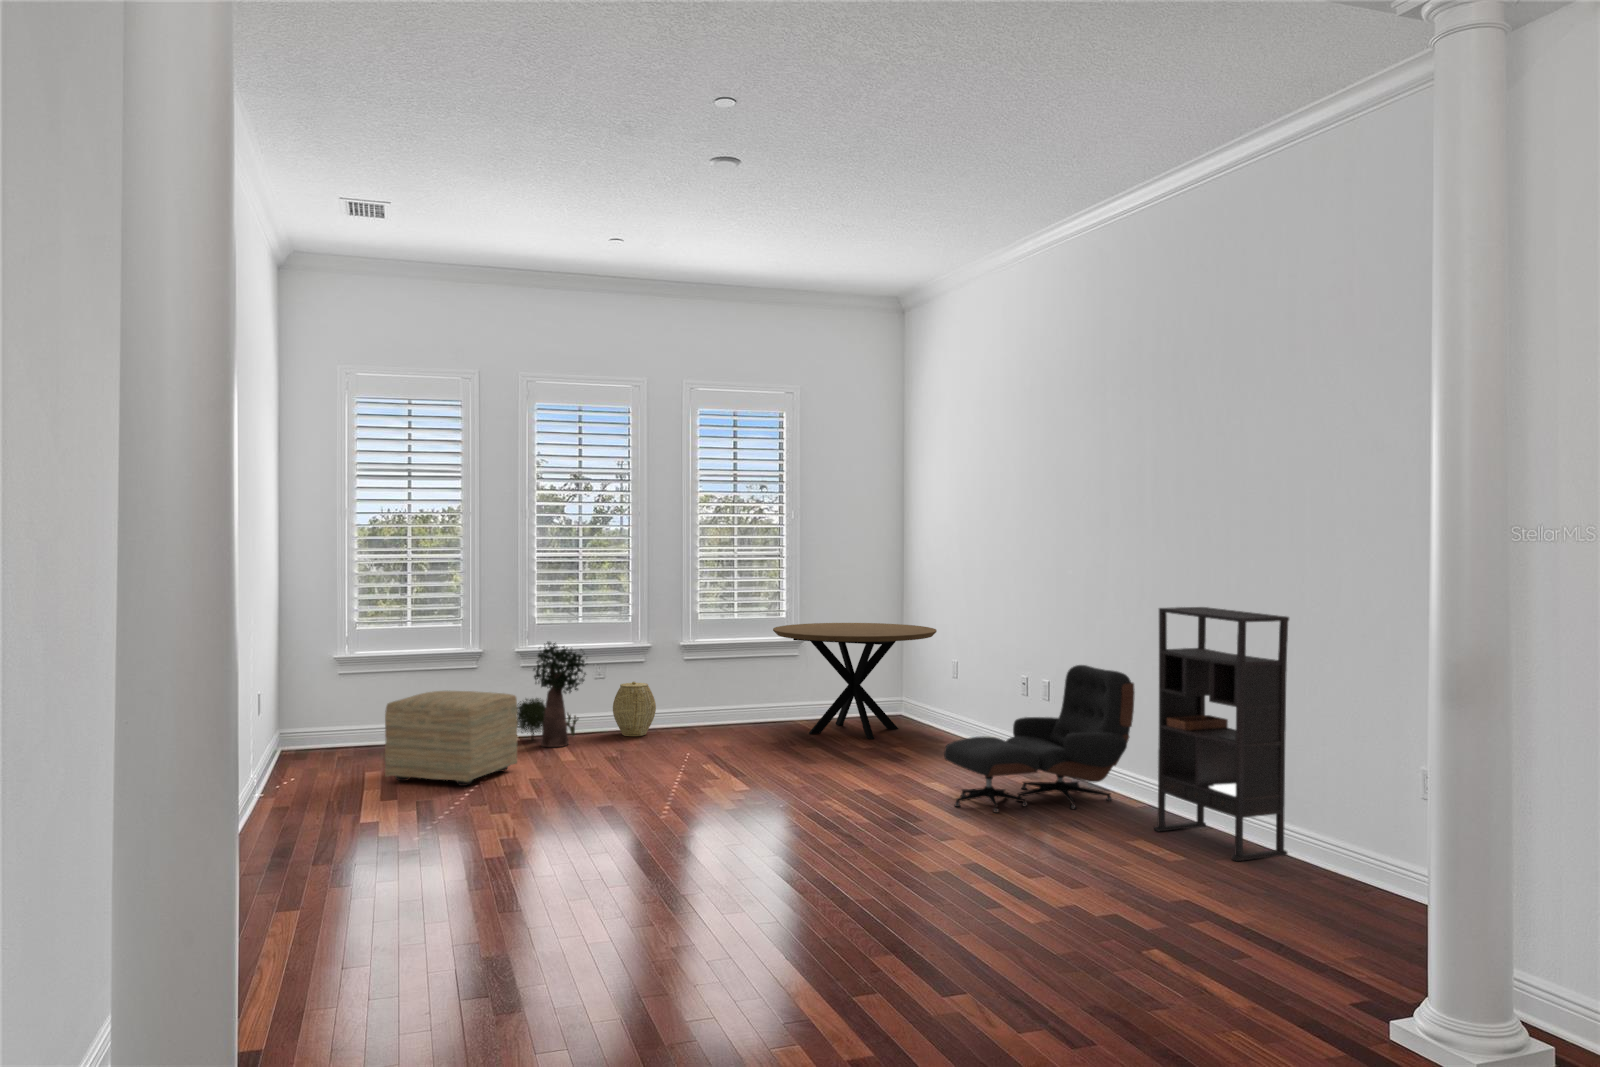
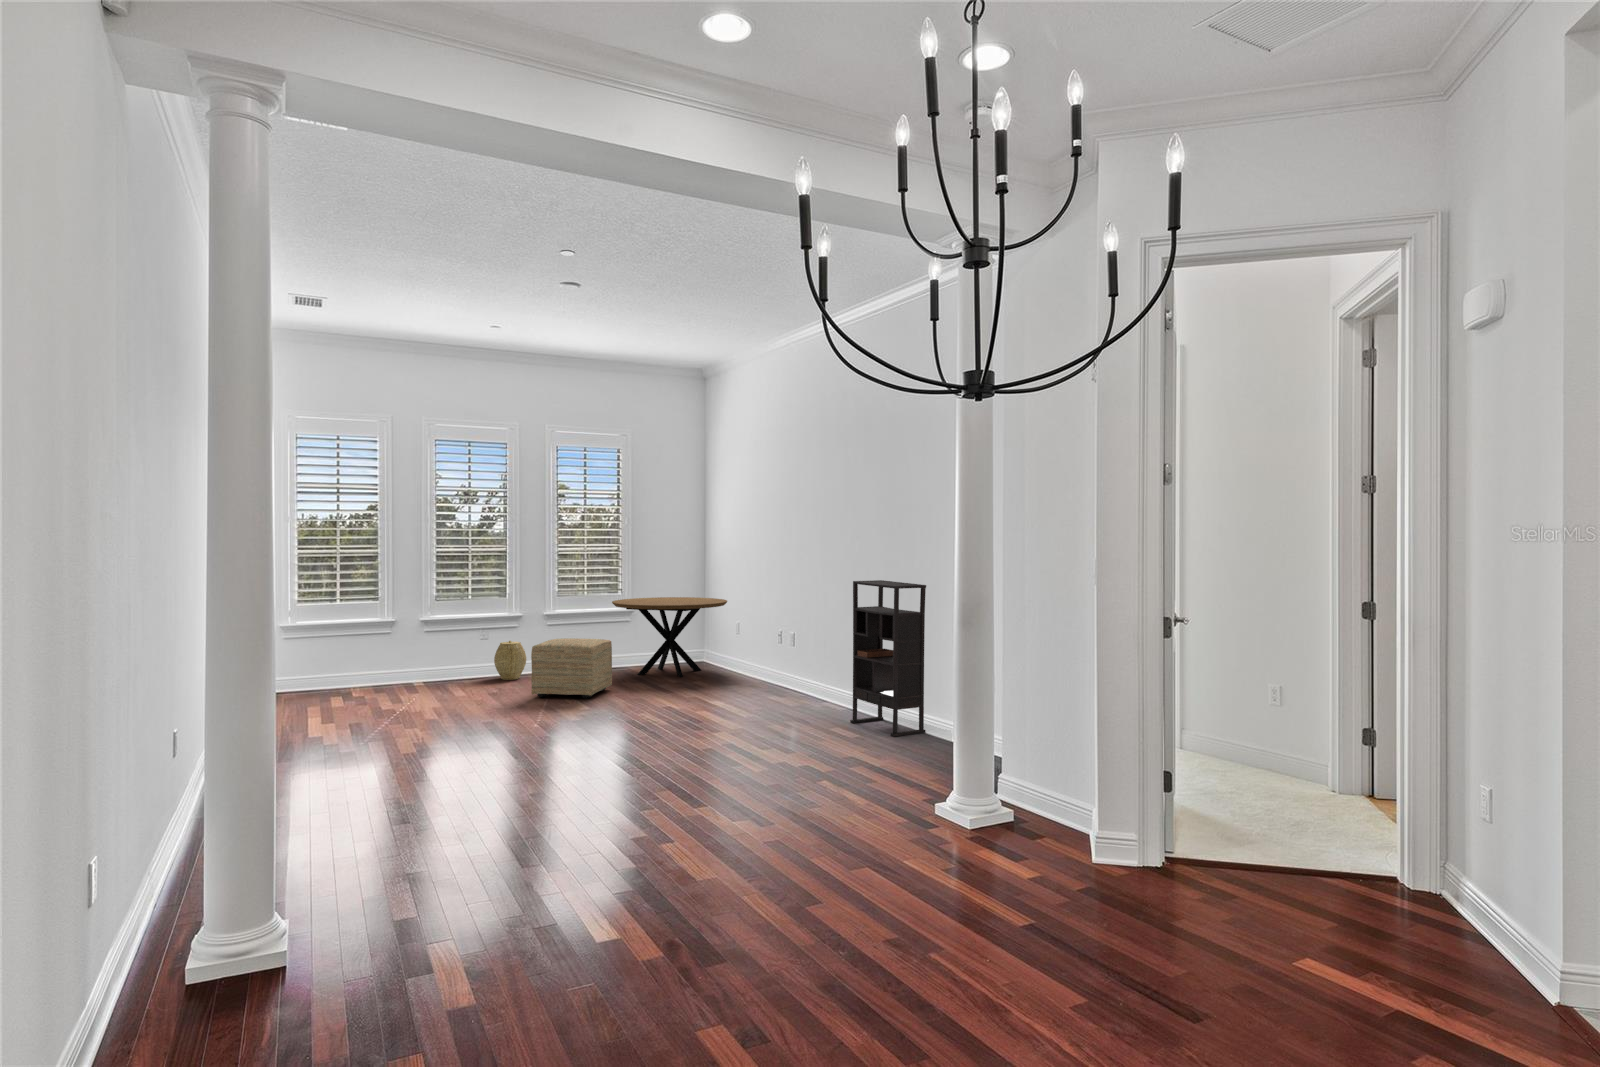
potted plant: present [517,642,586,747] -> none [417,612,476,688]
lounge chair: present [944,665,1135,813] -> none [722,620,844,717]
ottoman: present [385,691,517,786] -> present [531,638,612,698]

